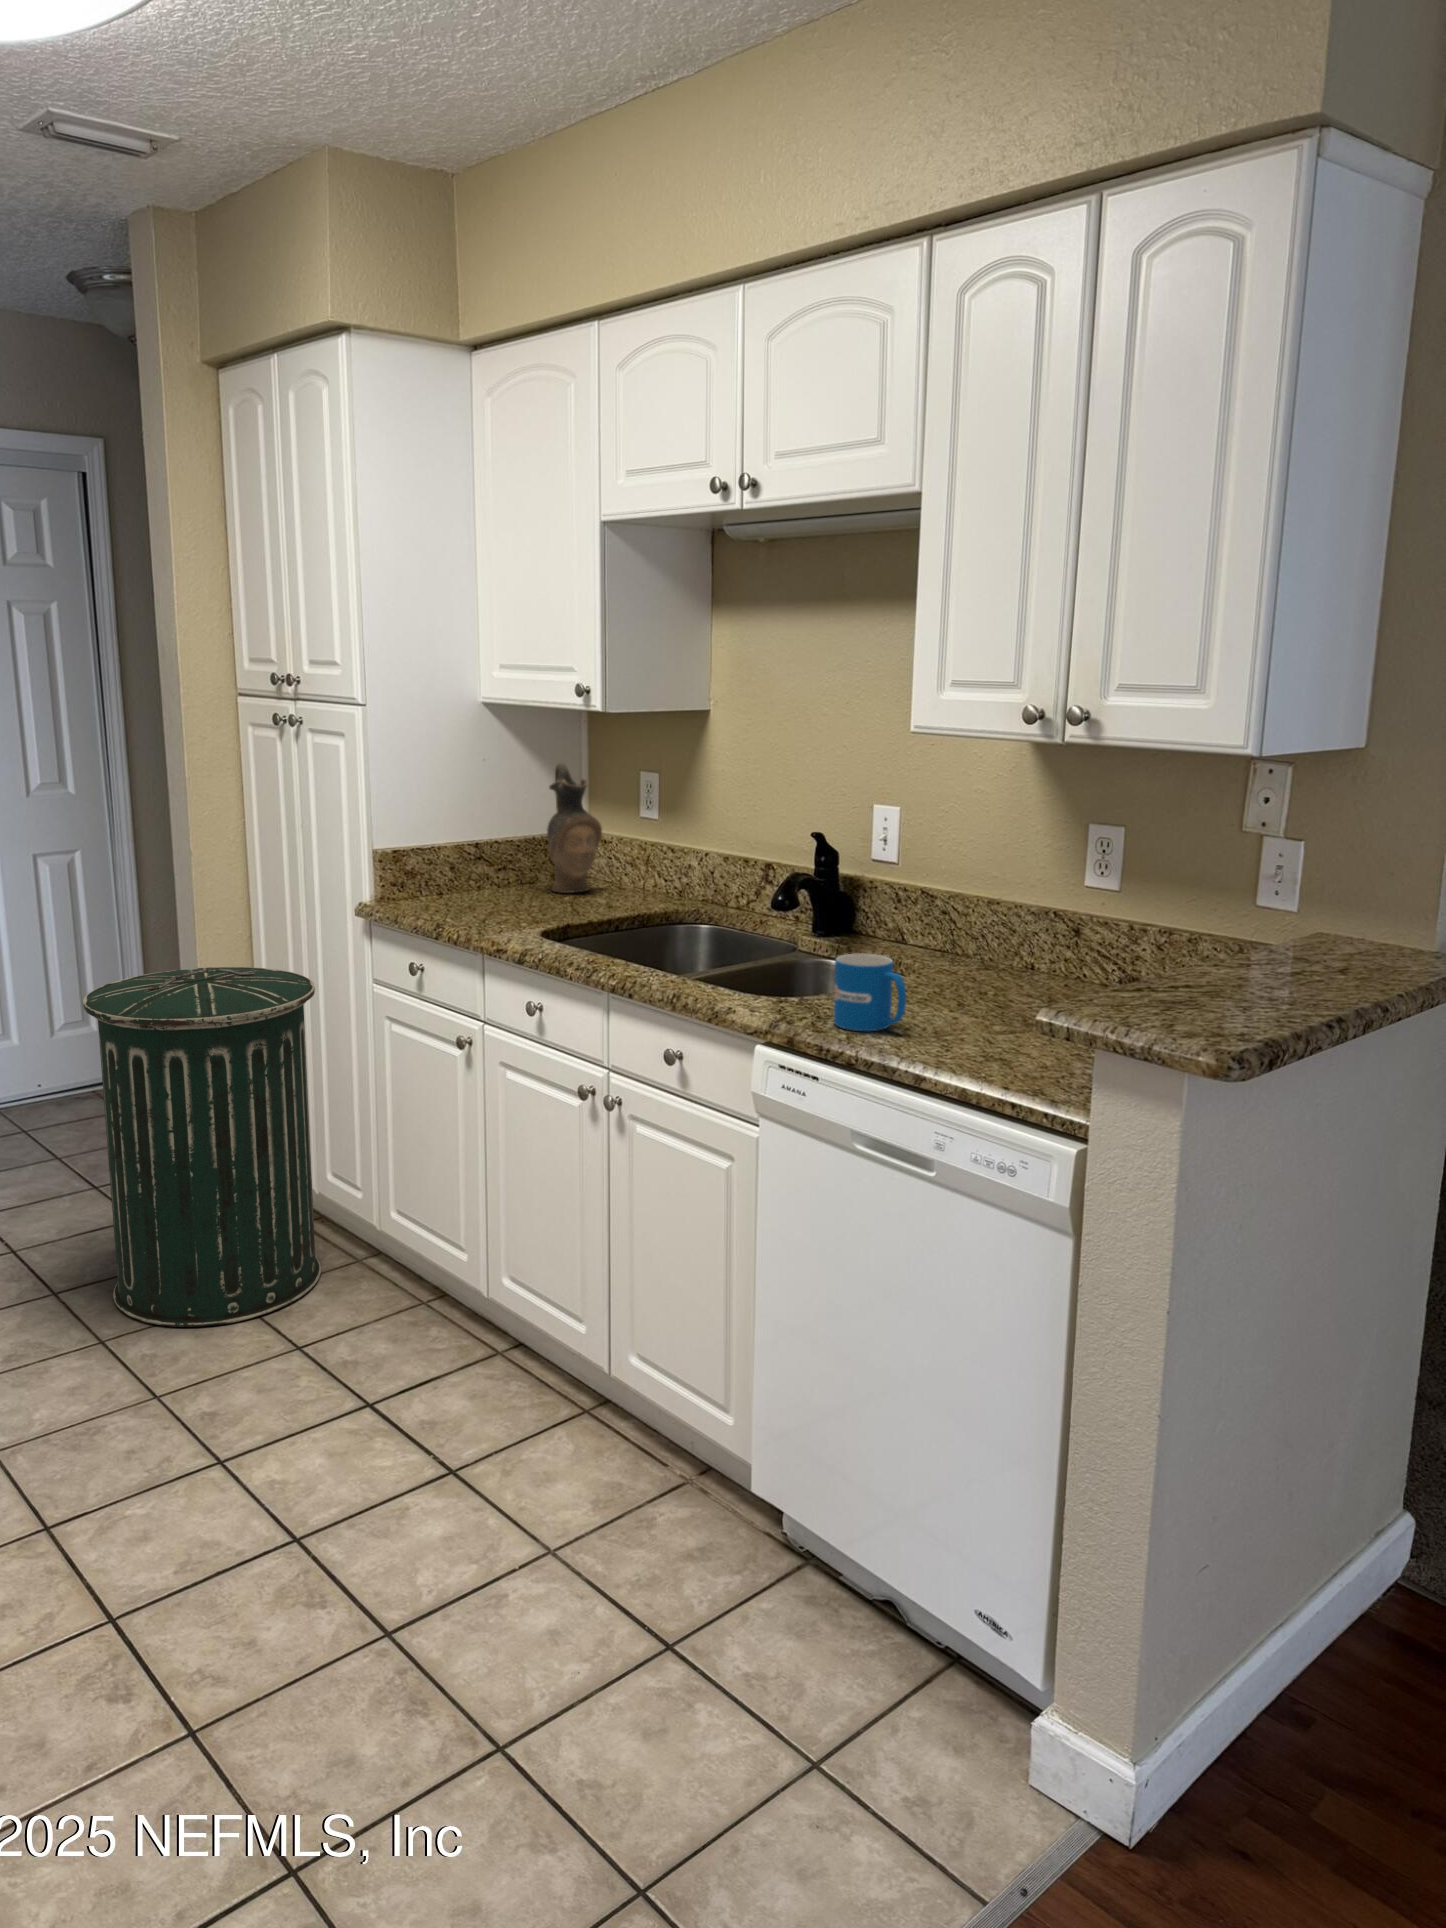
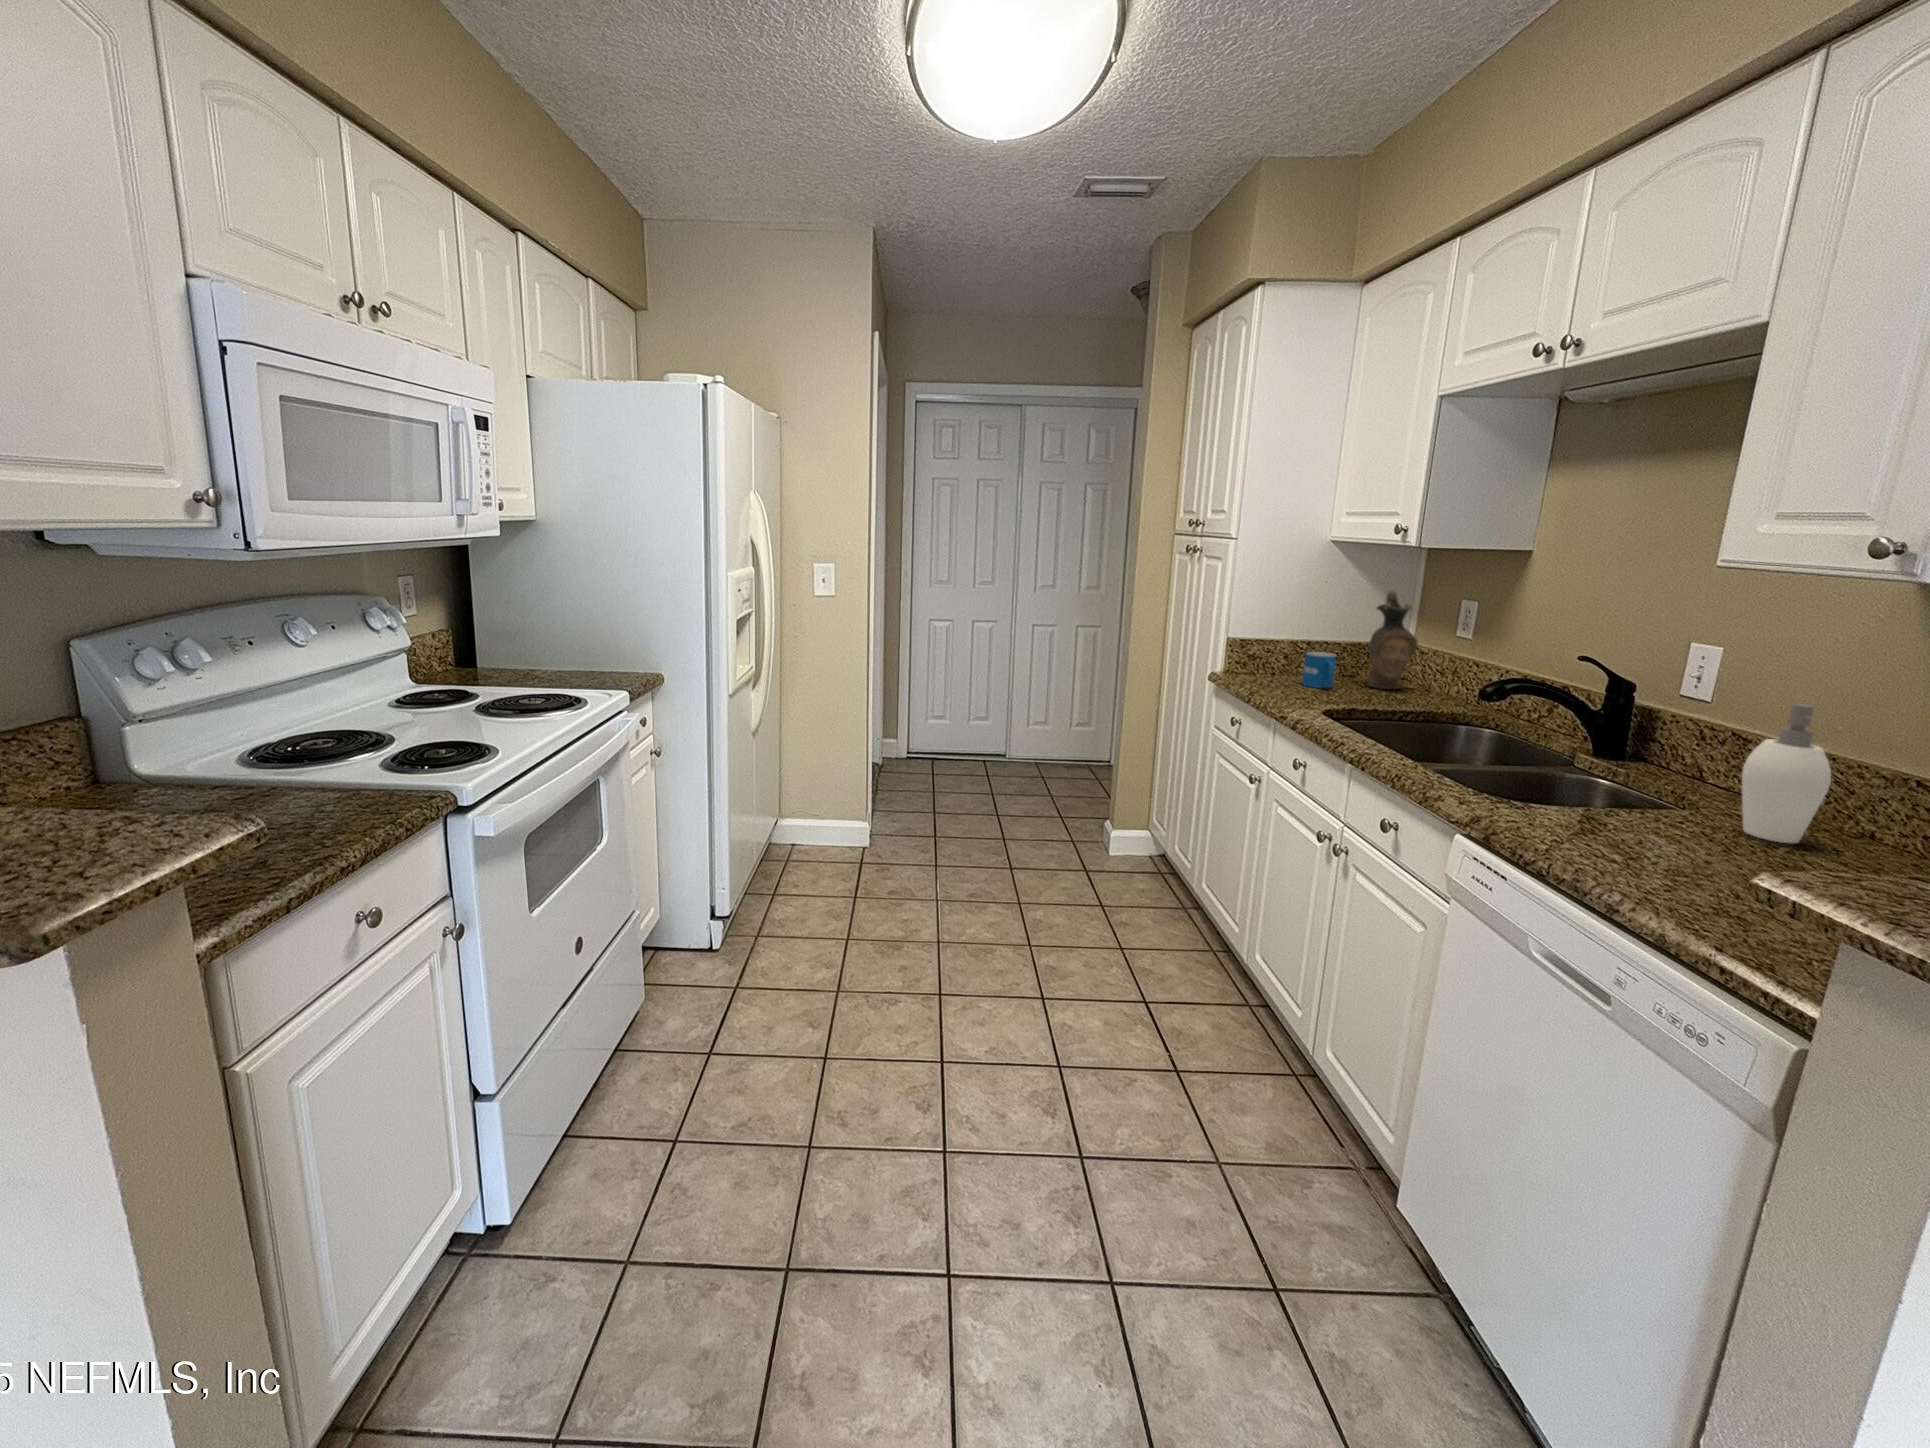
soap dispenser: none [952,857,1010,989] -> present [1742,703,1831,843]
mug: present [834,954,906,1031] -> present [1302,652,1336,688]
trash can: present [83,967,321,1327] -> none [1037,699,1181,919]

